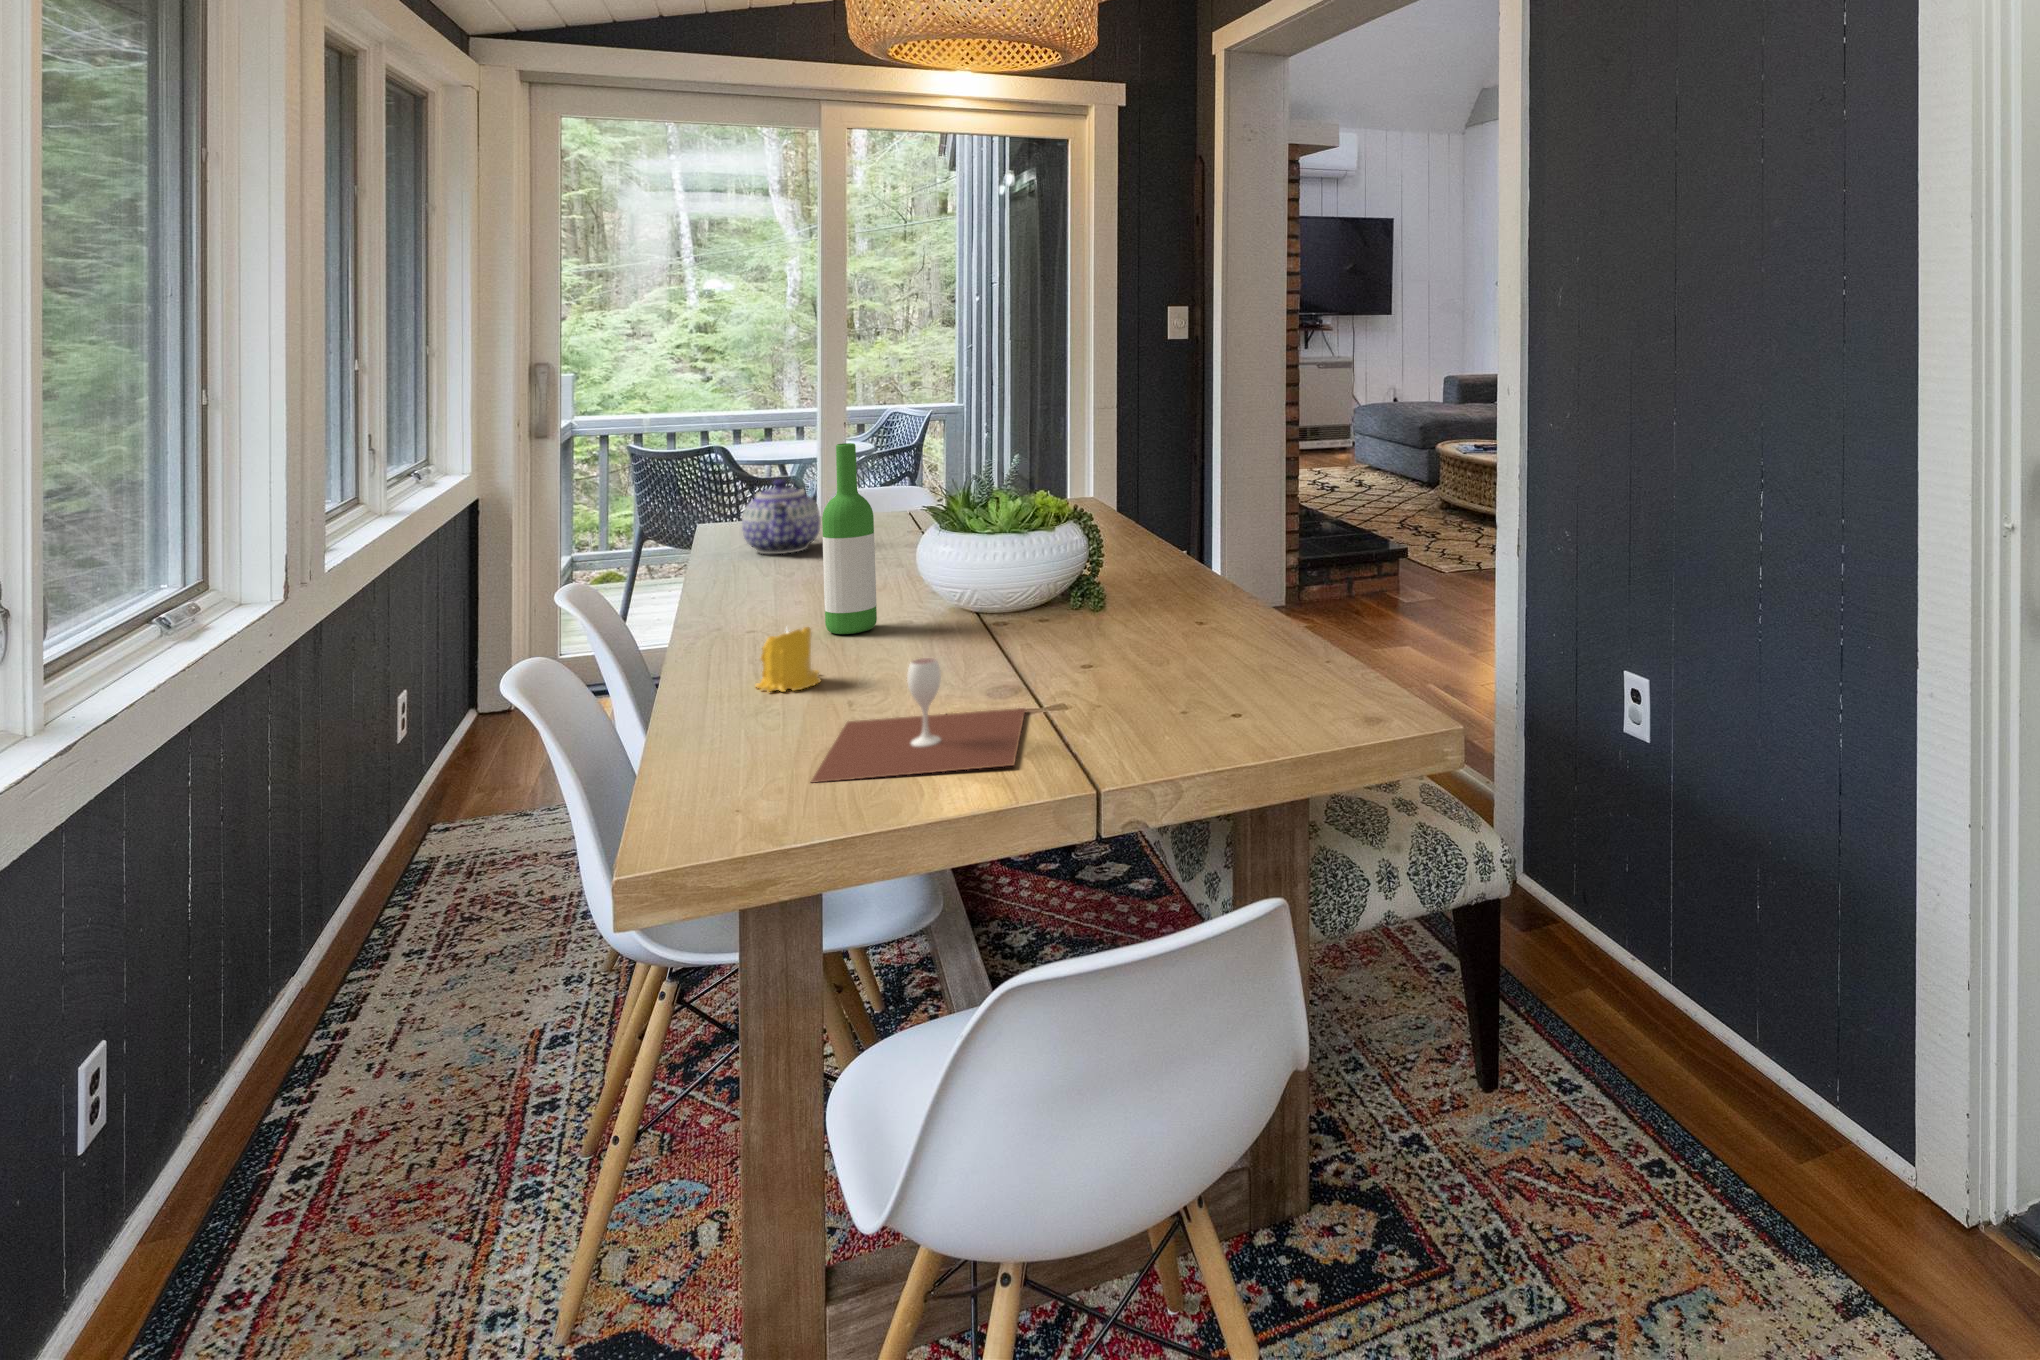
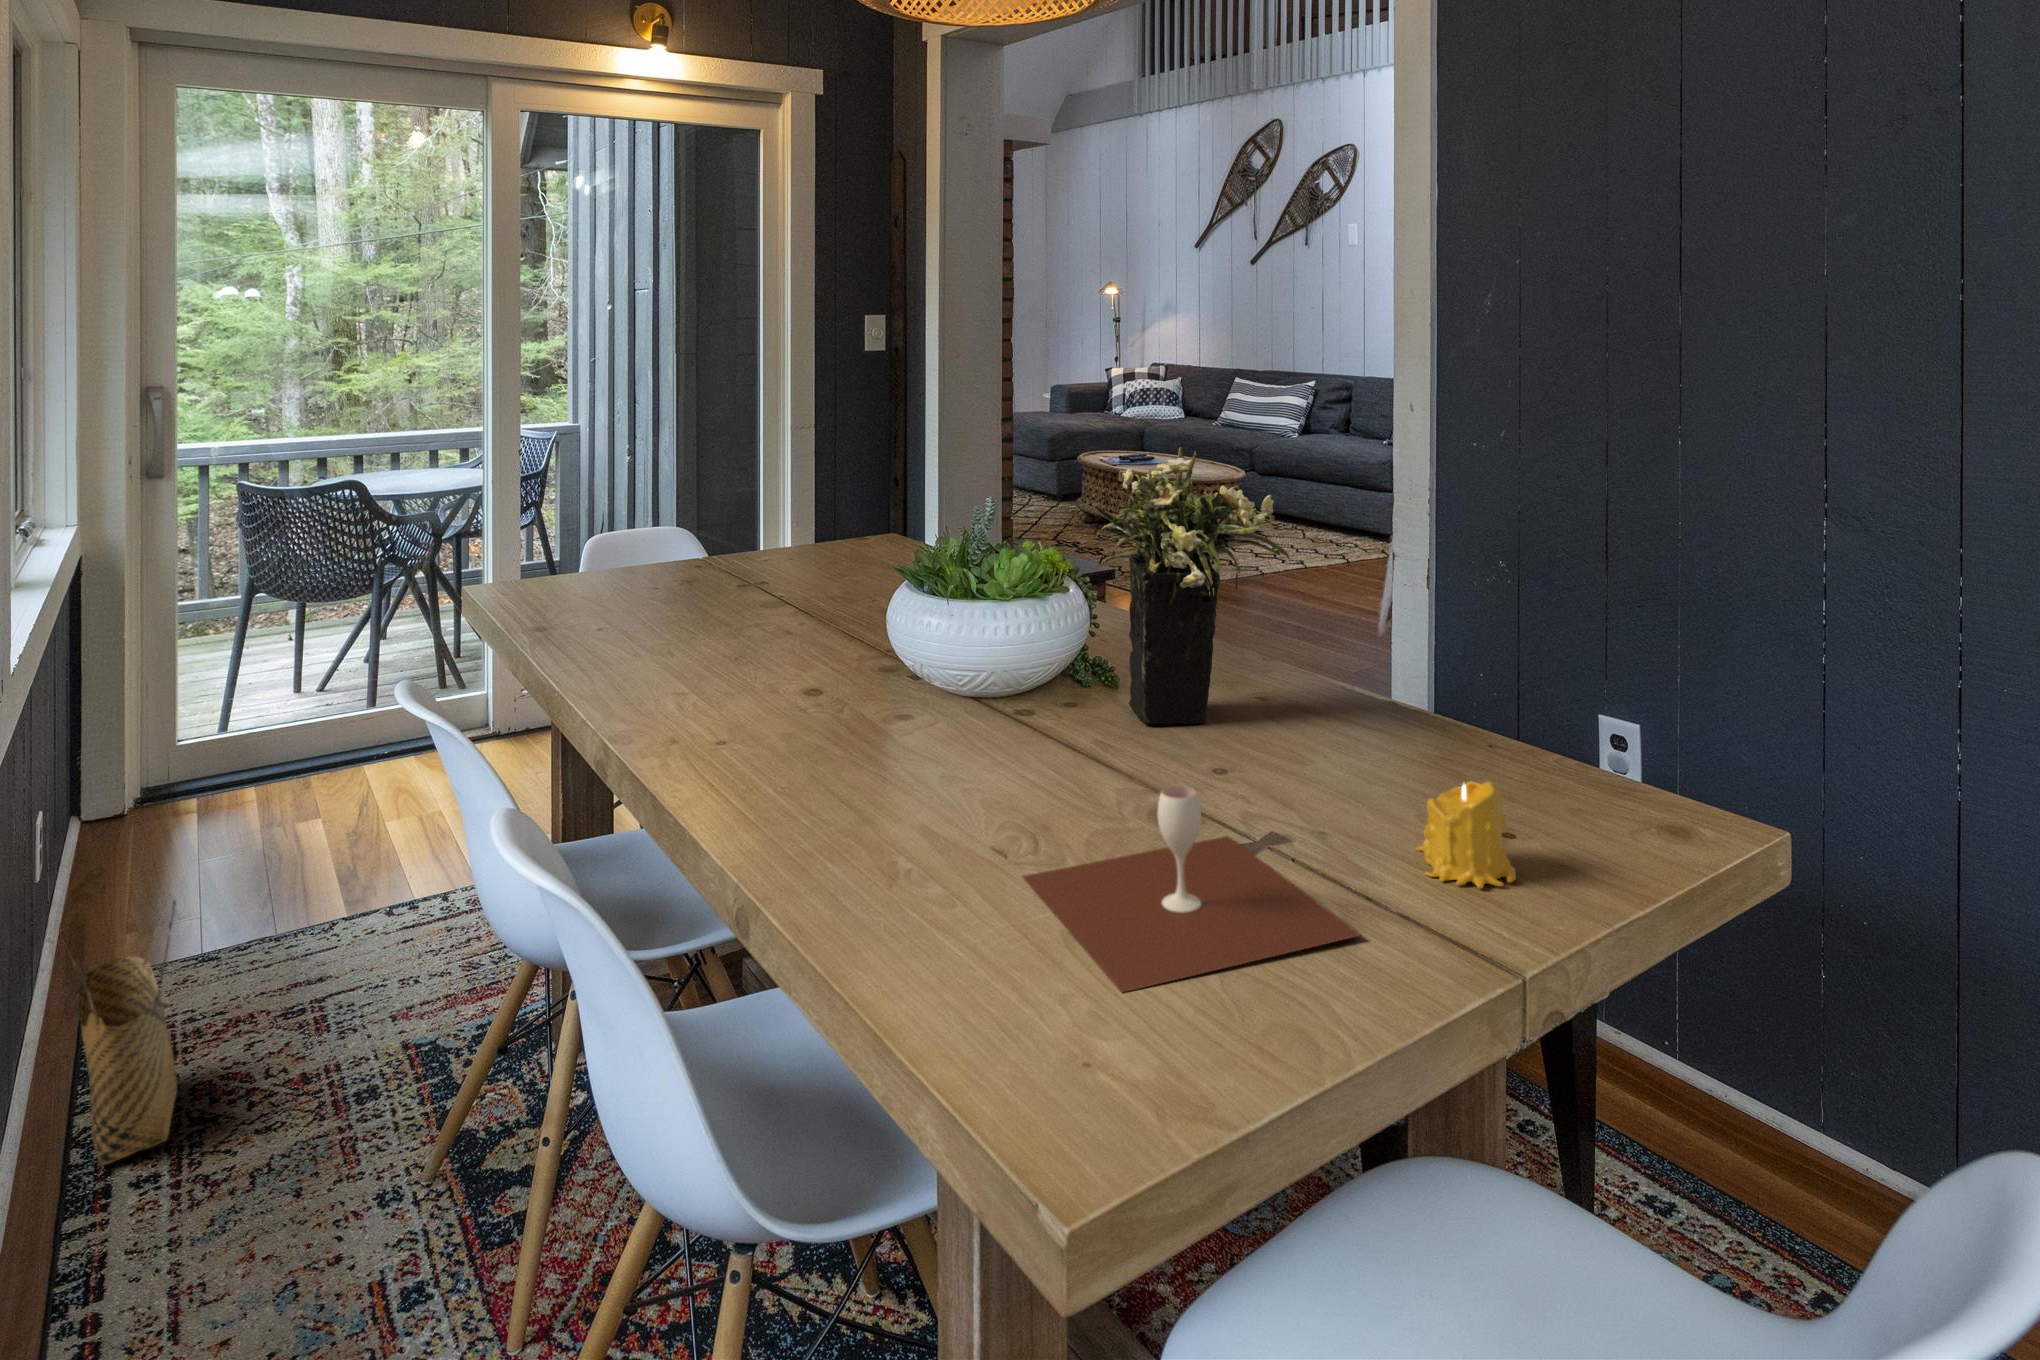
flower arrangement: none [1055,412,1230,640] -> present [1094,447,1291,724]
wine bottle: present [822,443,877,634] -> none [796,496,861,738]
teapot: present [742,479,820,554] -> none [551,541,641,632]
candle: present [756,627,821,692] -> present [1417,781,1516,889]
woven basket: none [363,742,460,941] -> present [60,892,177,1165]

